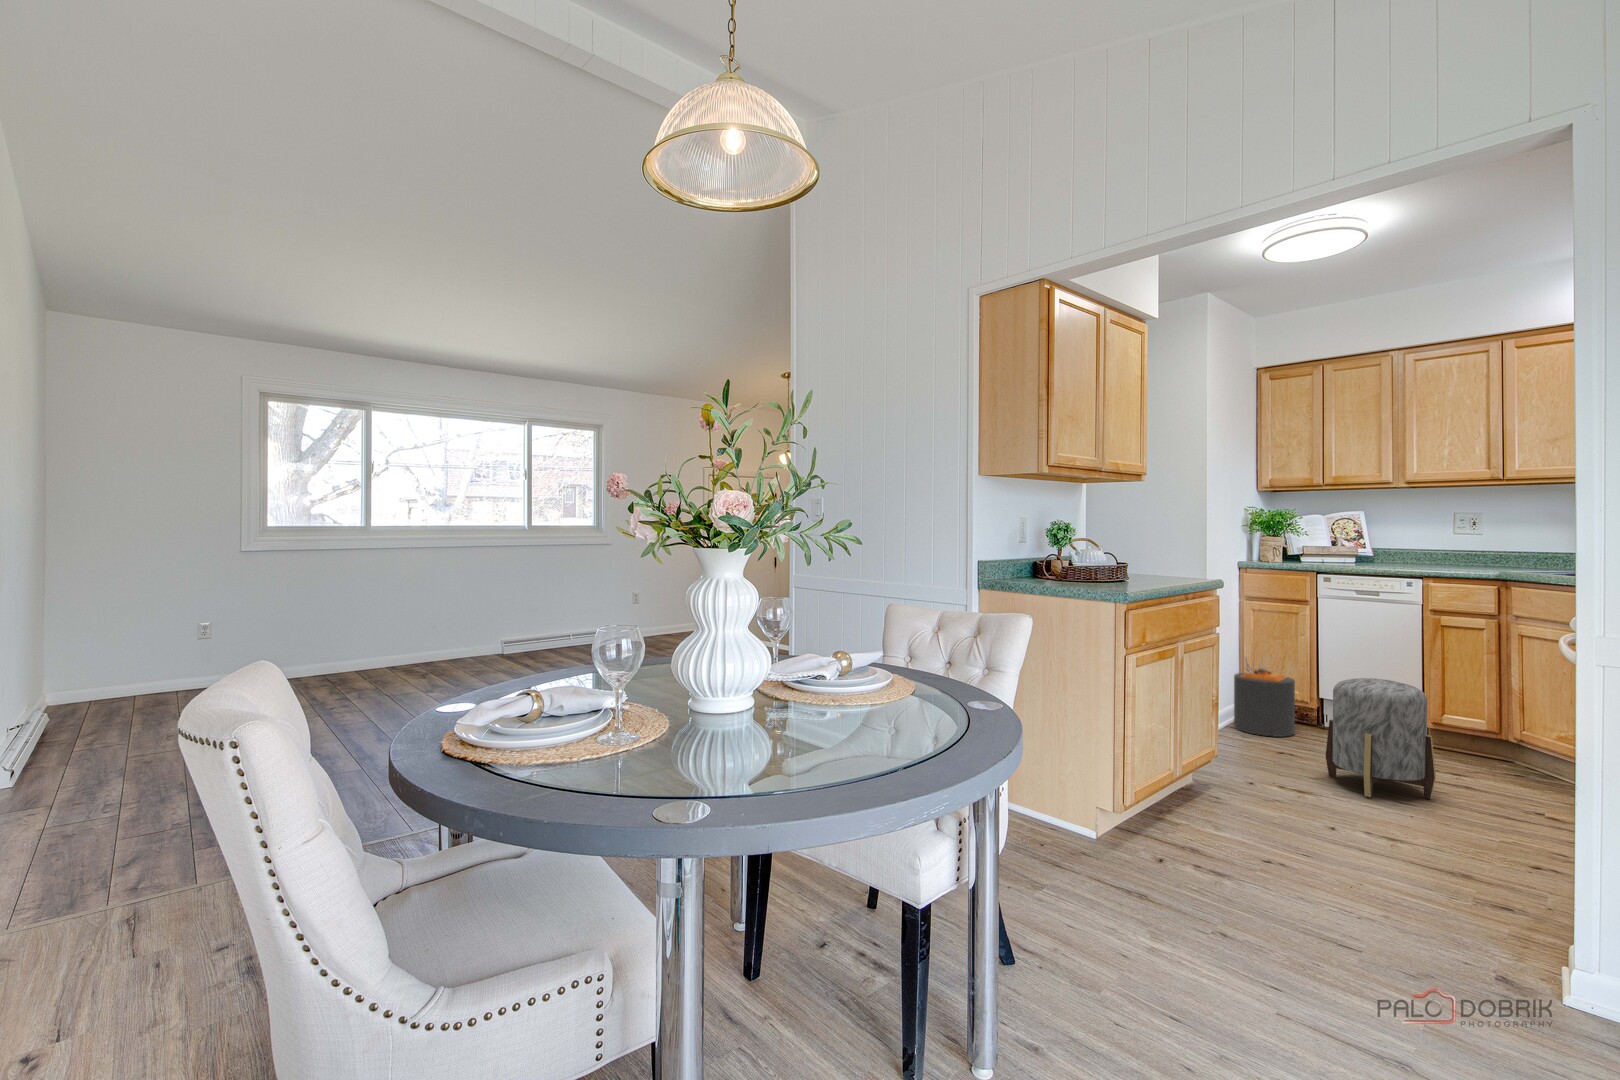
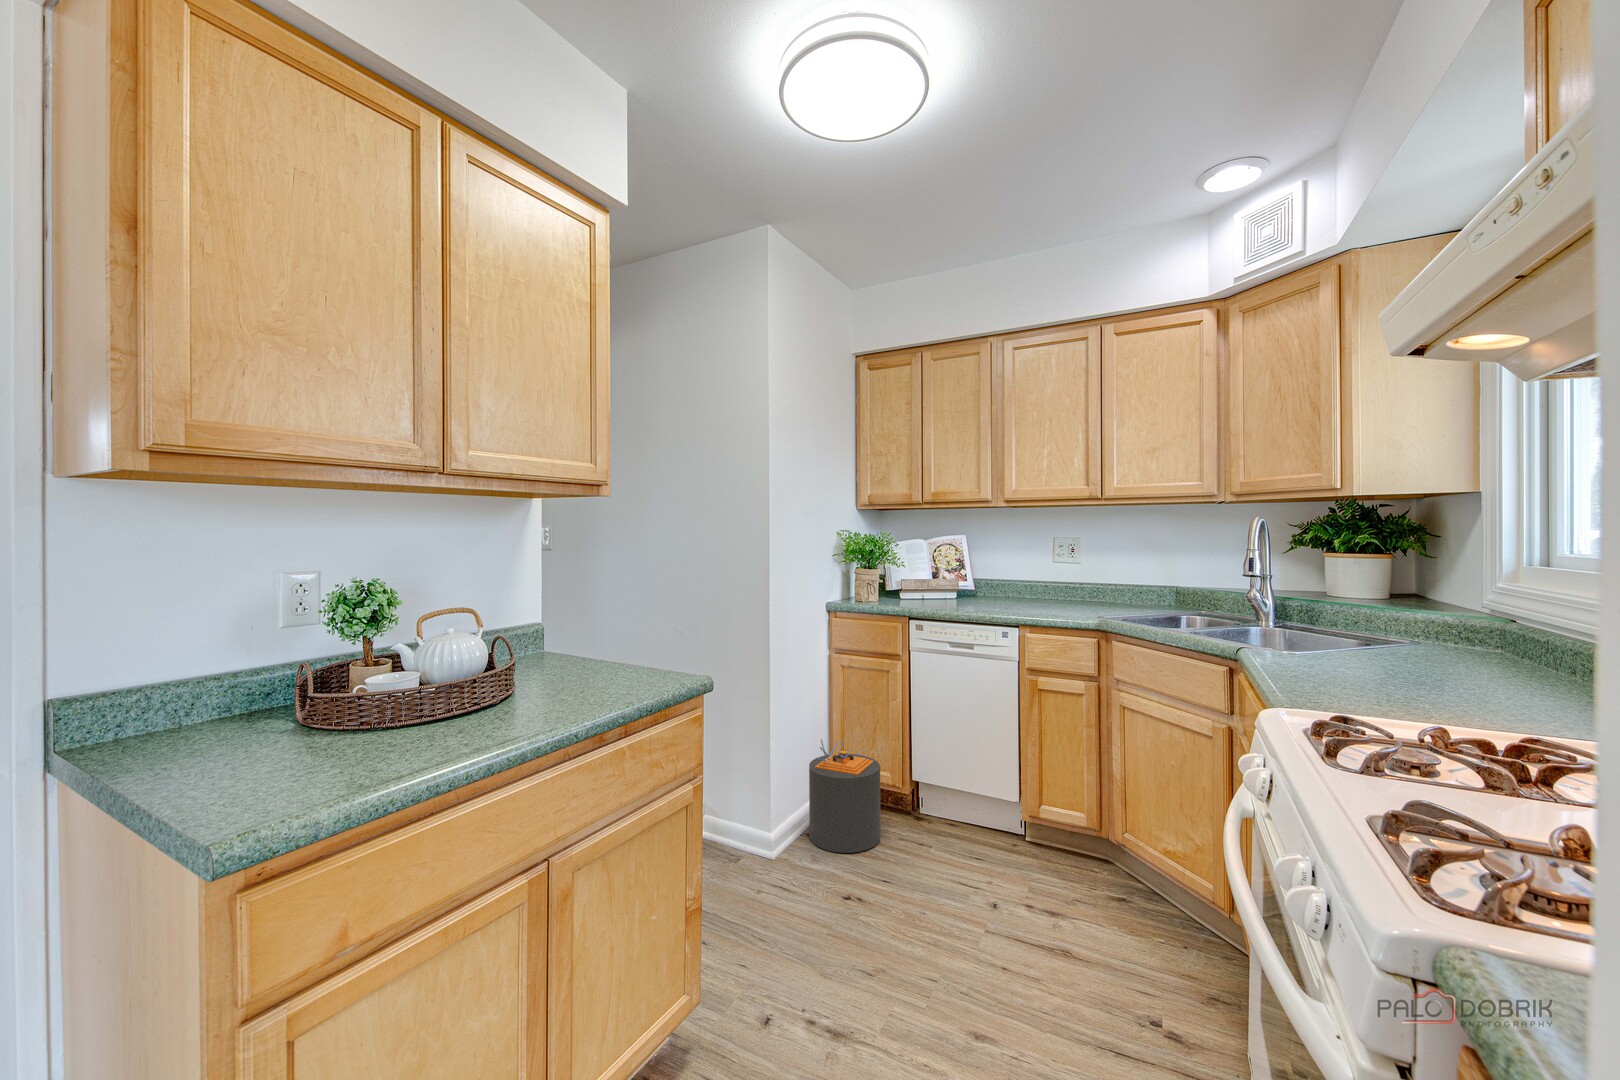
stool: present [1325,678,1436,799] -> none [889,799,1023,1017]

